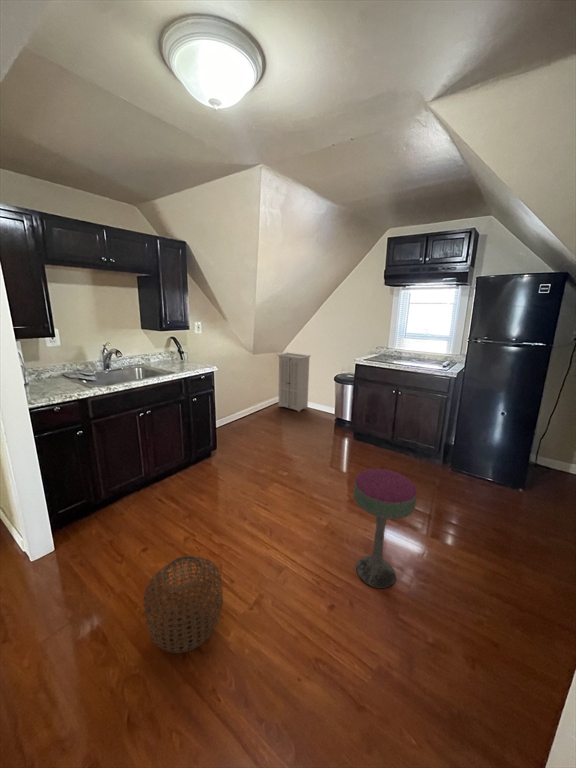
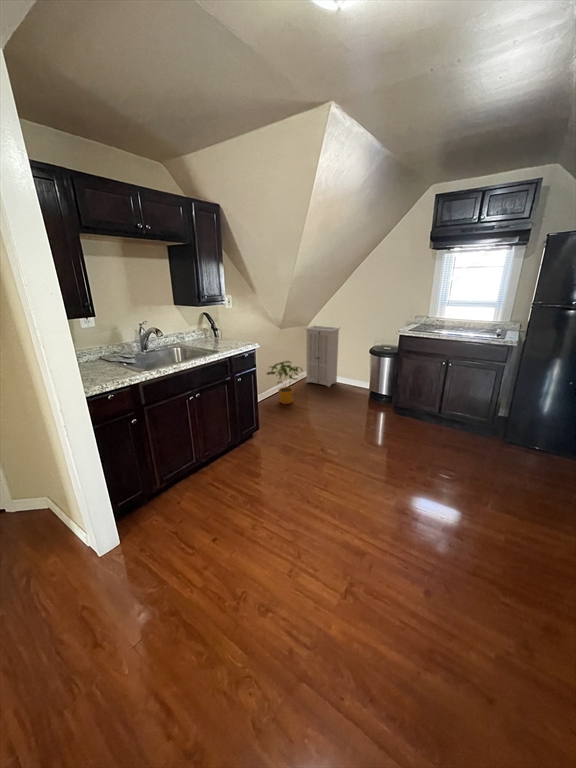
house plant: none [235,384,269,426] -> present [267,361,302,404]
bar stool: present [353,469,417,588] -> none [442,448,523,570]
woven basket: present [144,555,223,653] -> none [249,550,328,653]

